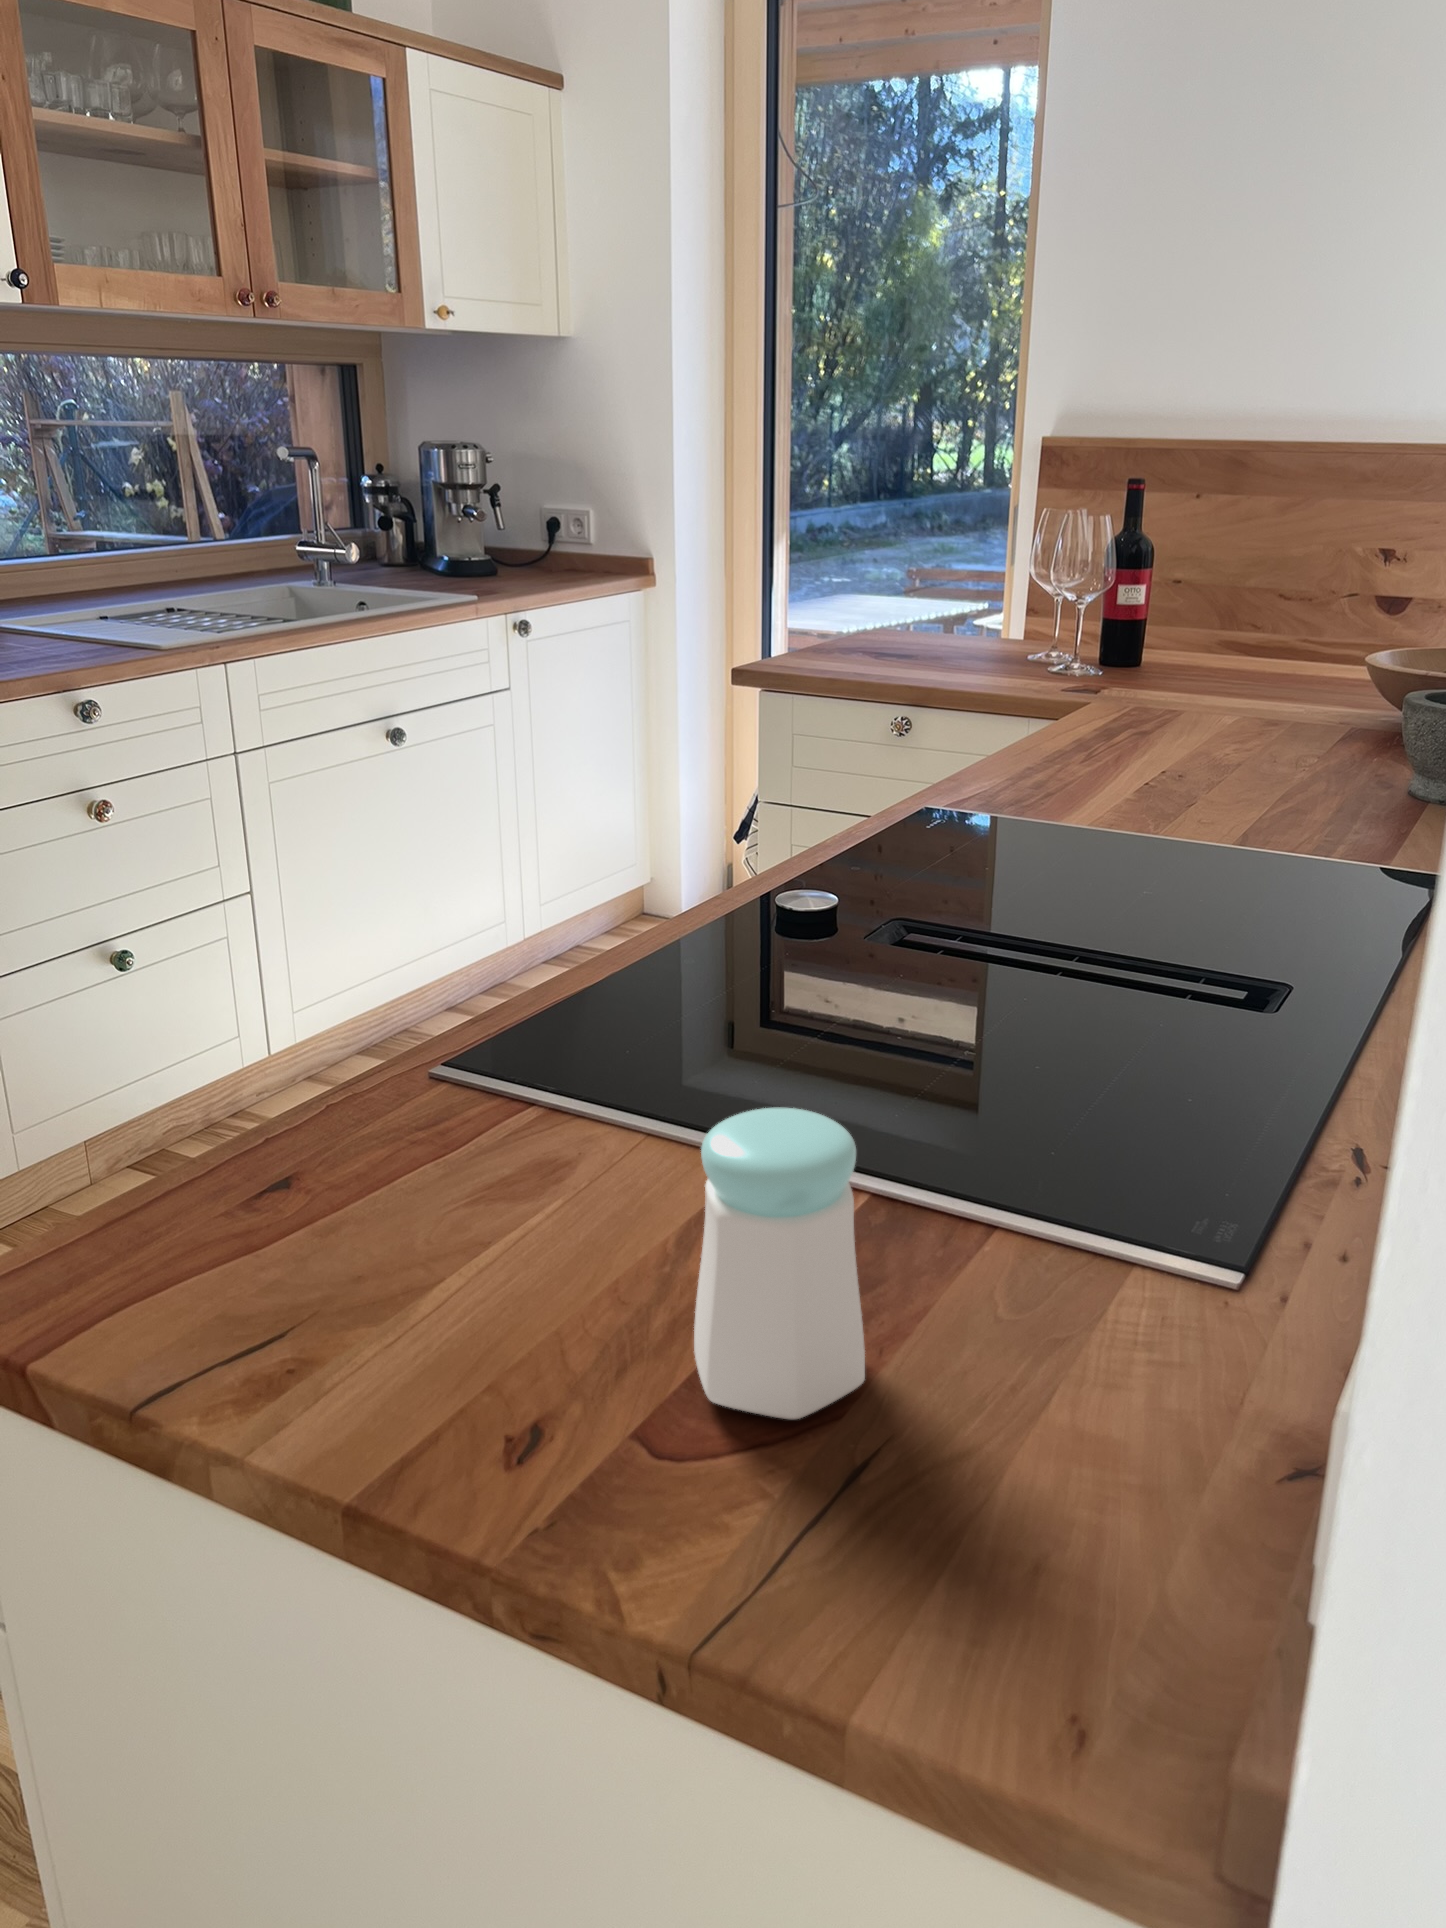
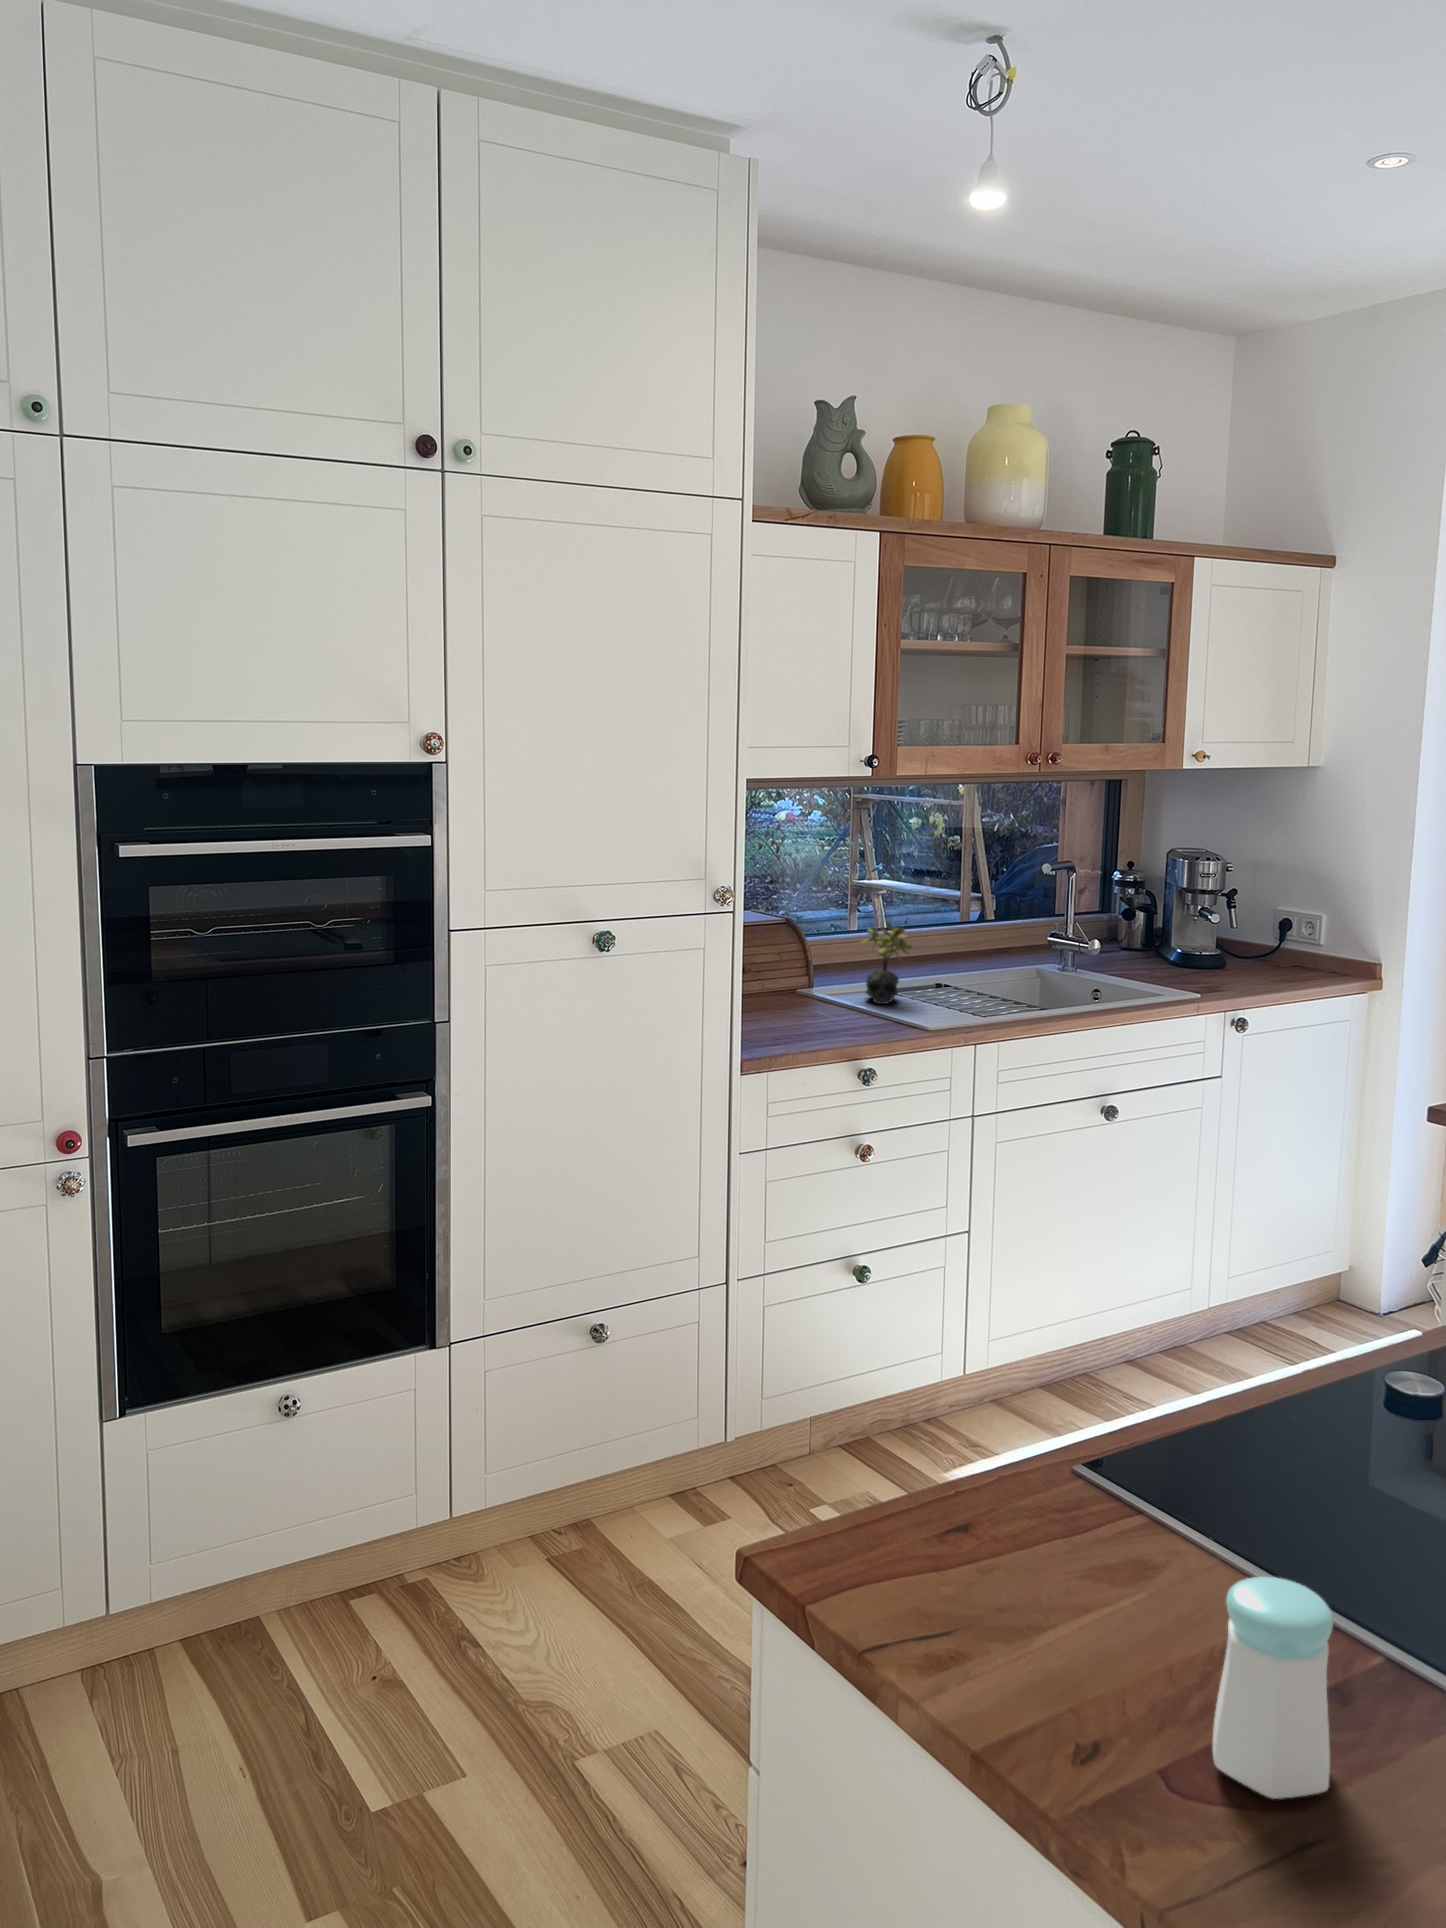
succulent plant: none [49,523,124,630] -> present [861,922,912,1004]

